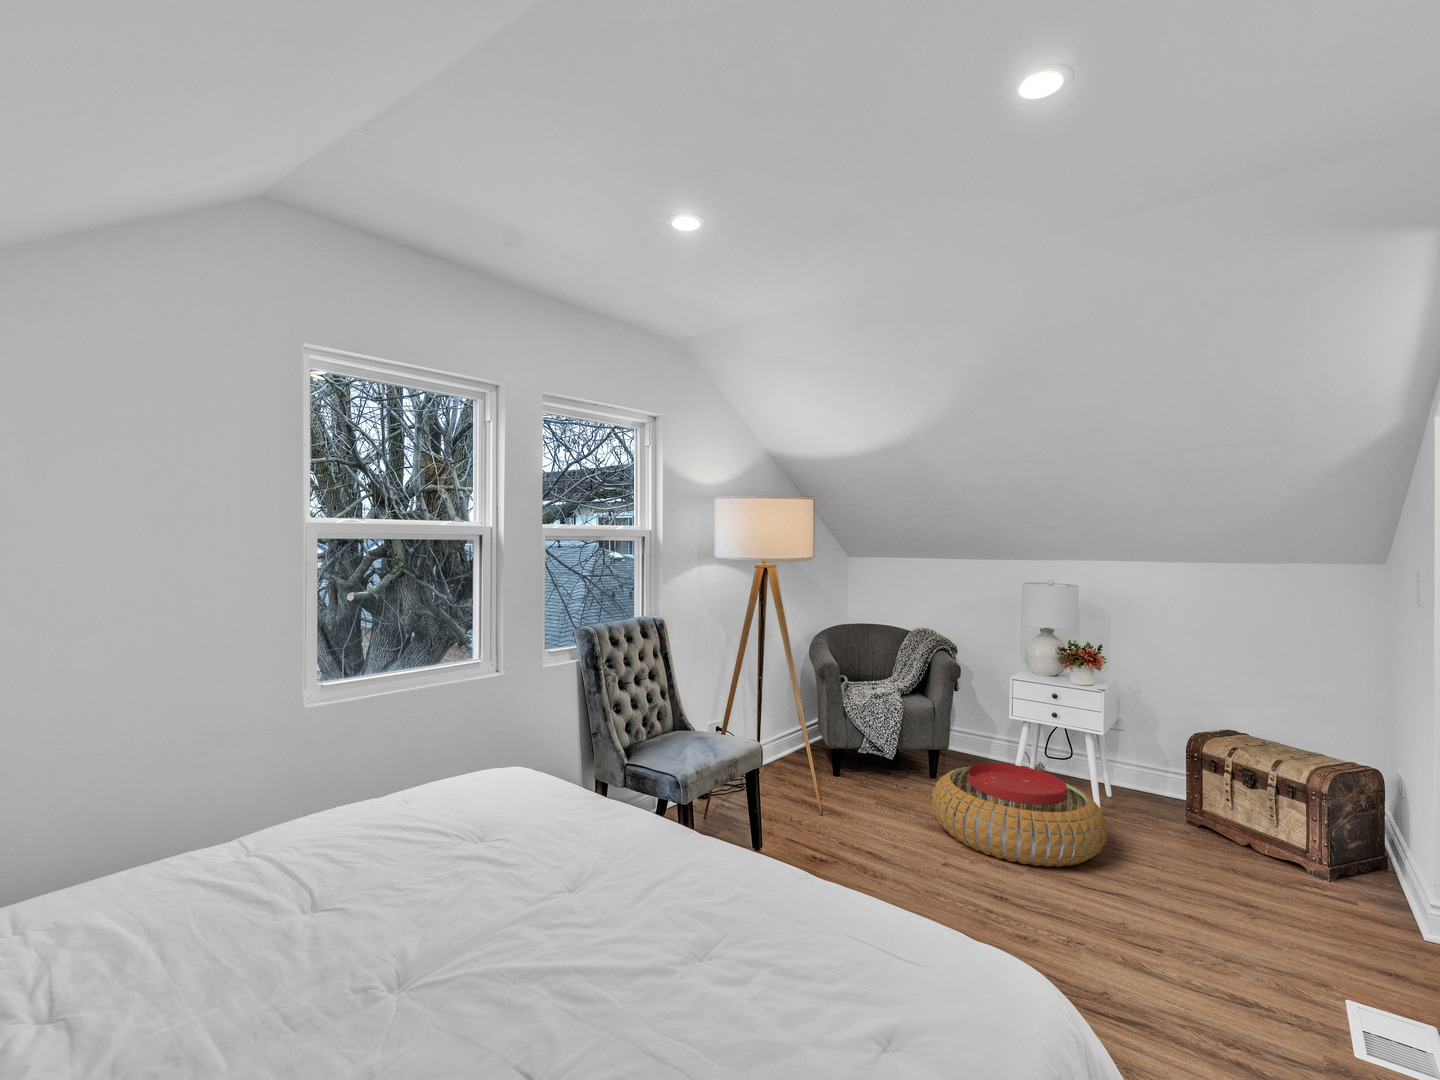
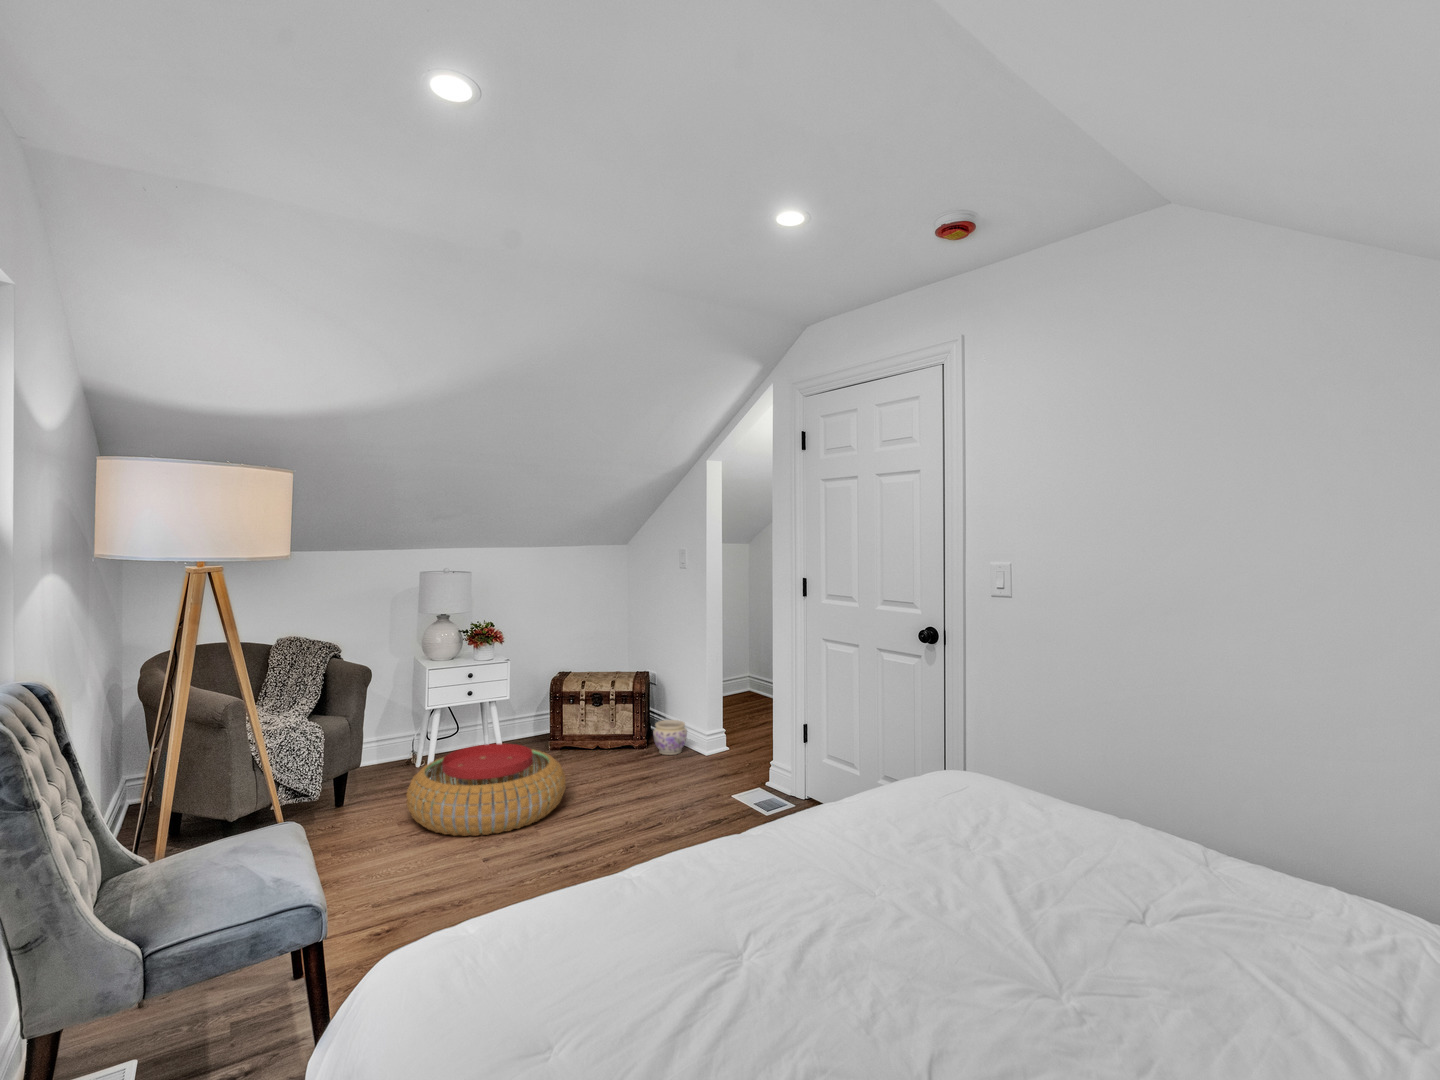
planter: none [1326,843,1400,907] -> present [653,720,687,755]

